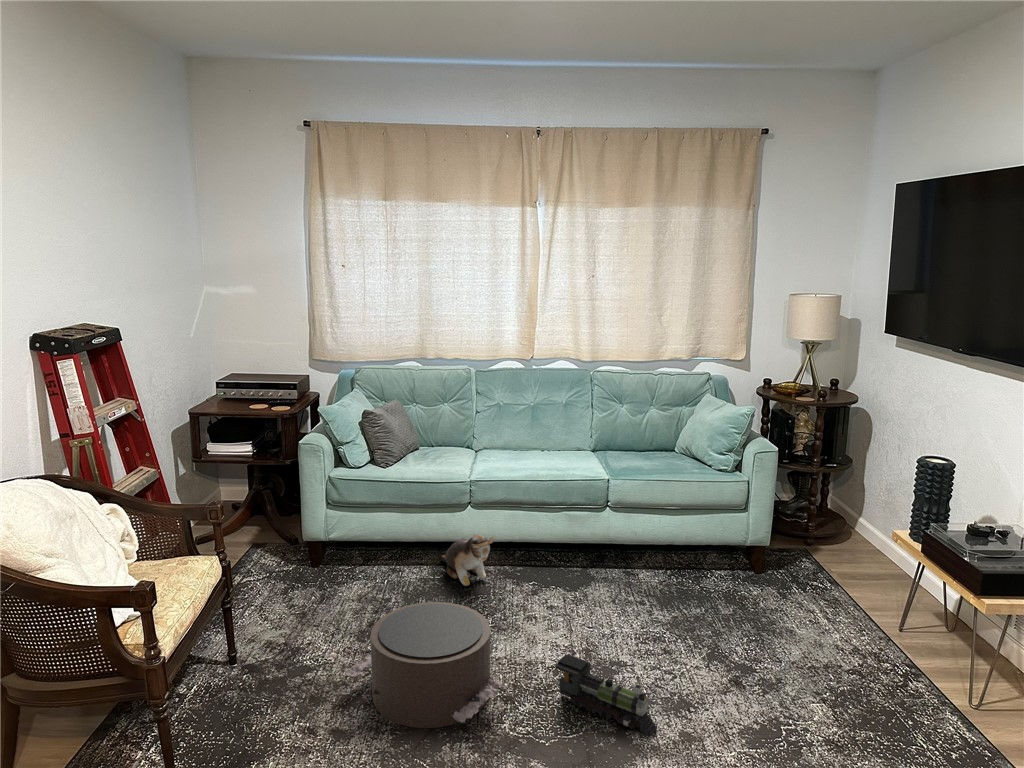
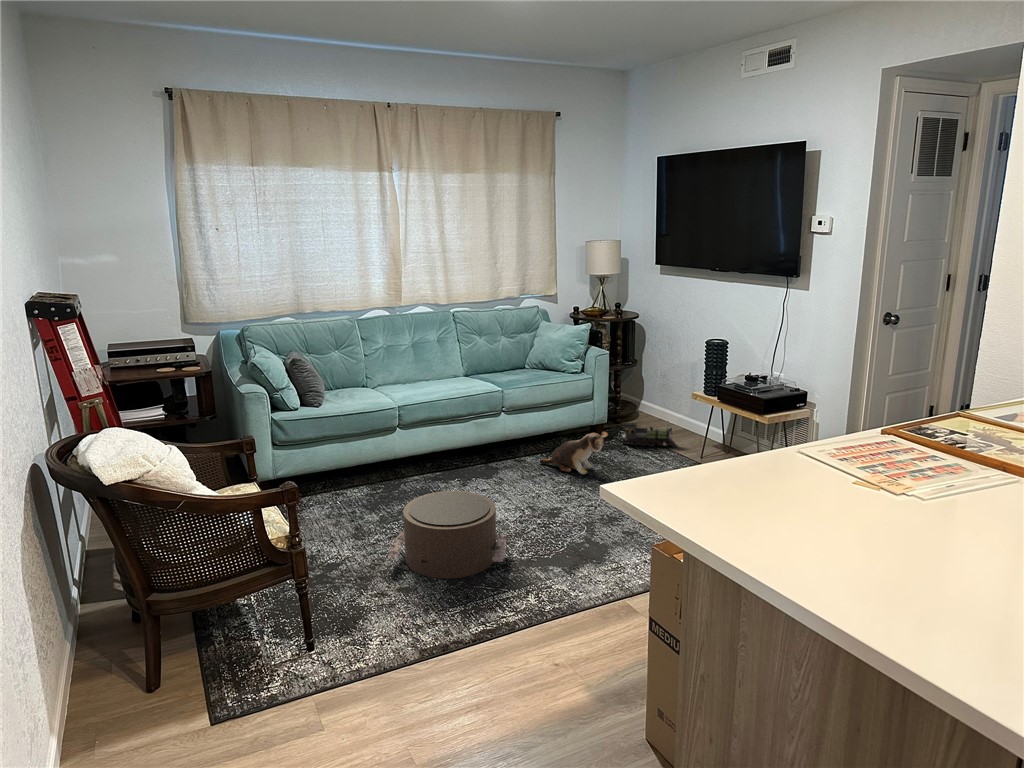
plush toy: present [441,535,494,586] -> present [539,432,608,474]
toy train: present [555,654,657,737] -> present [623,422,677,447]

